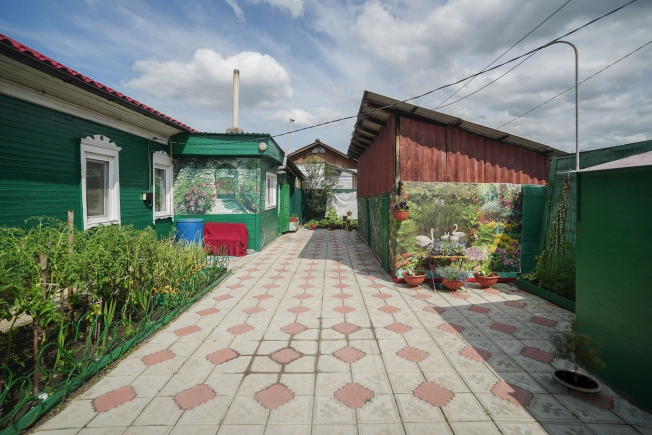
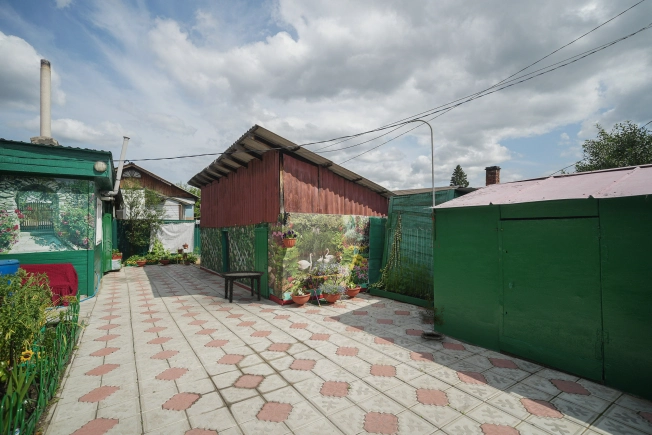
round table: none [339,242,385,274] -> present [220,271,265,303]

